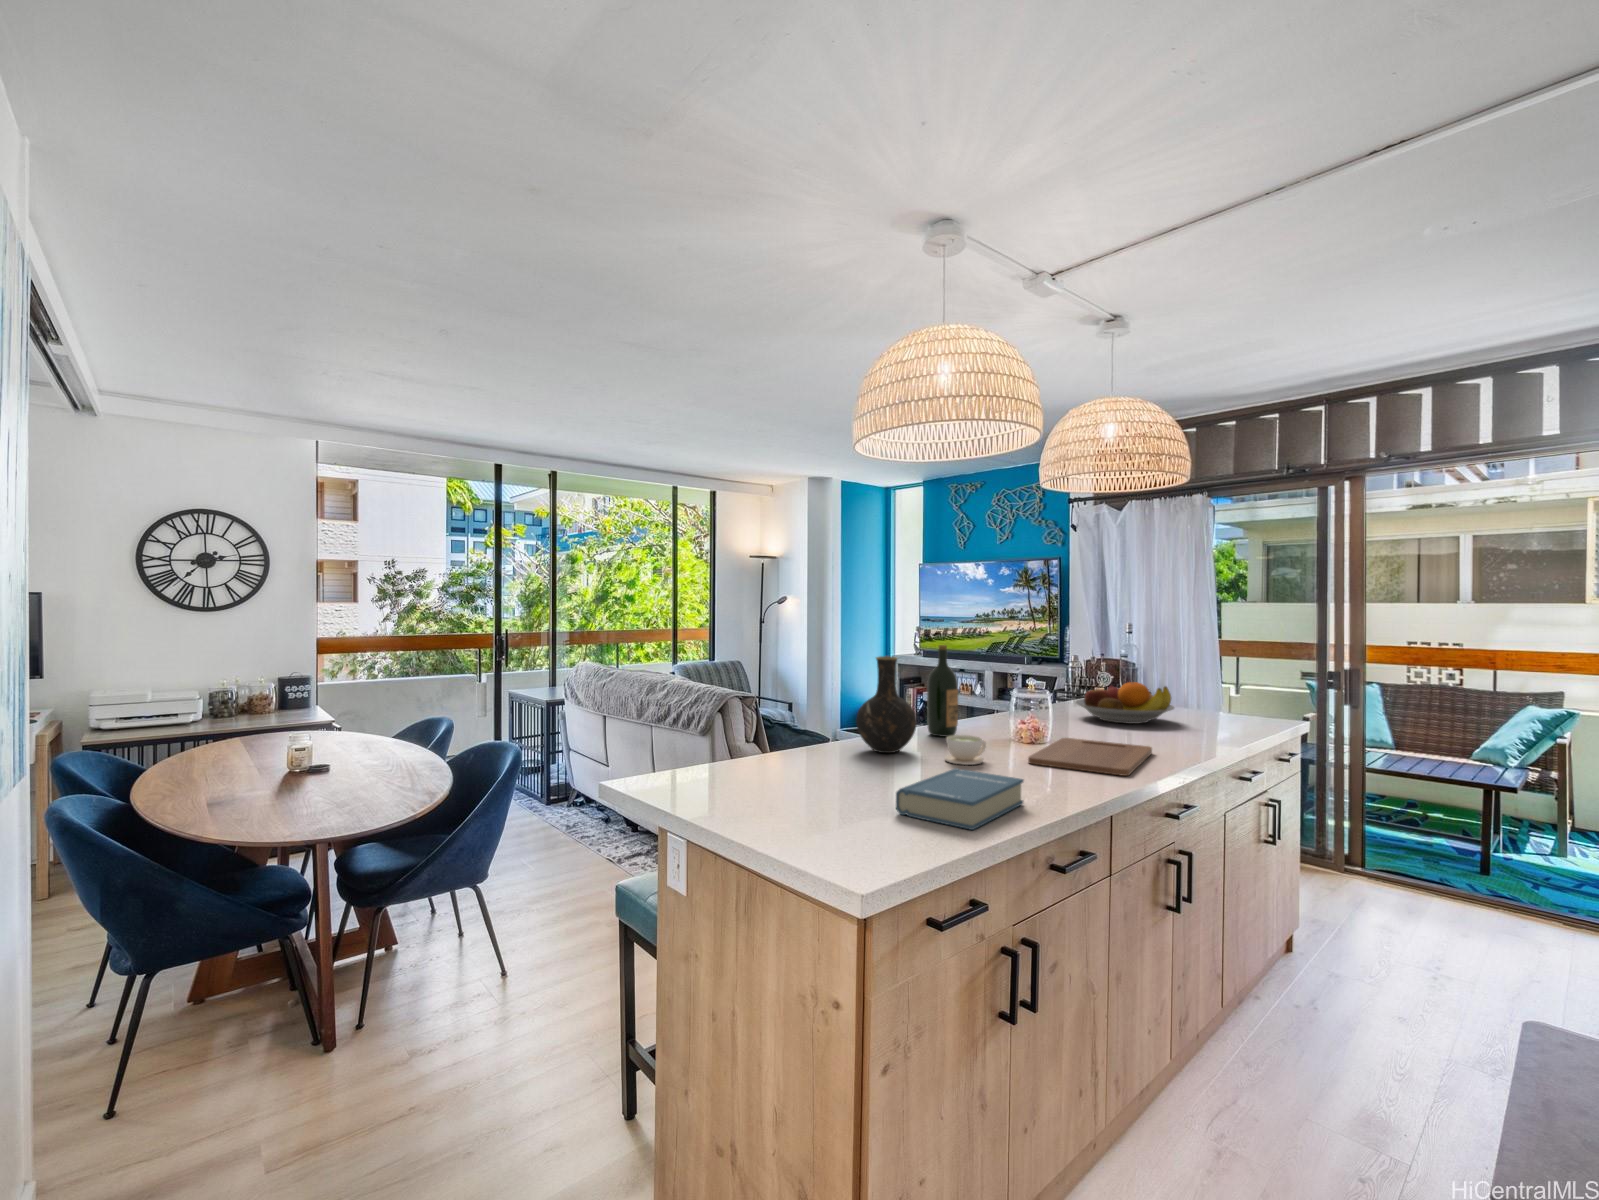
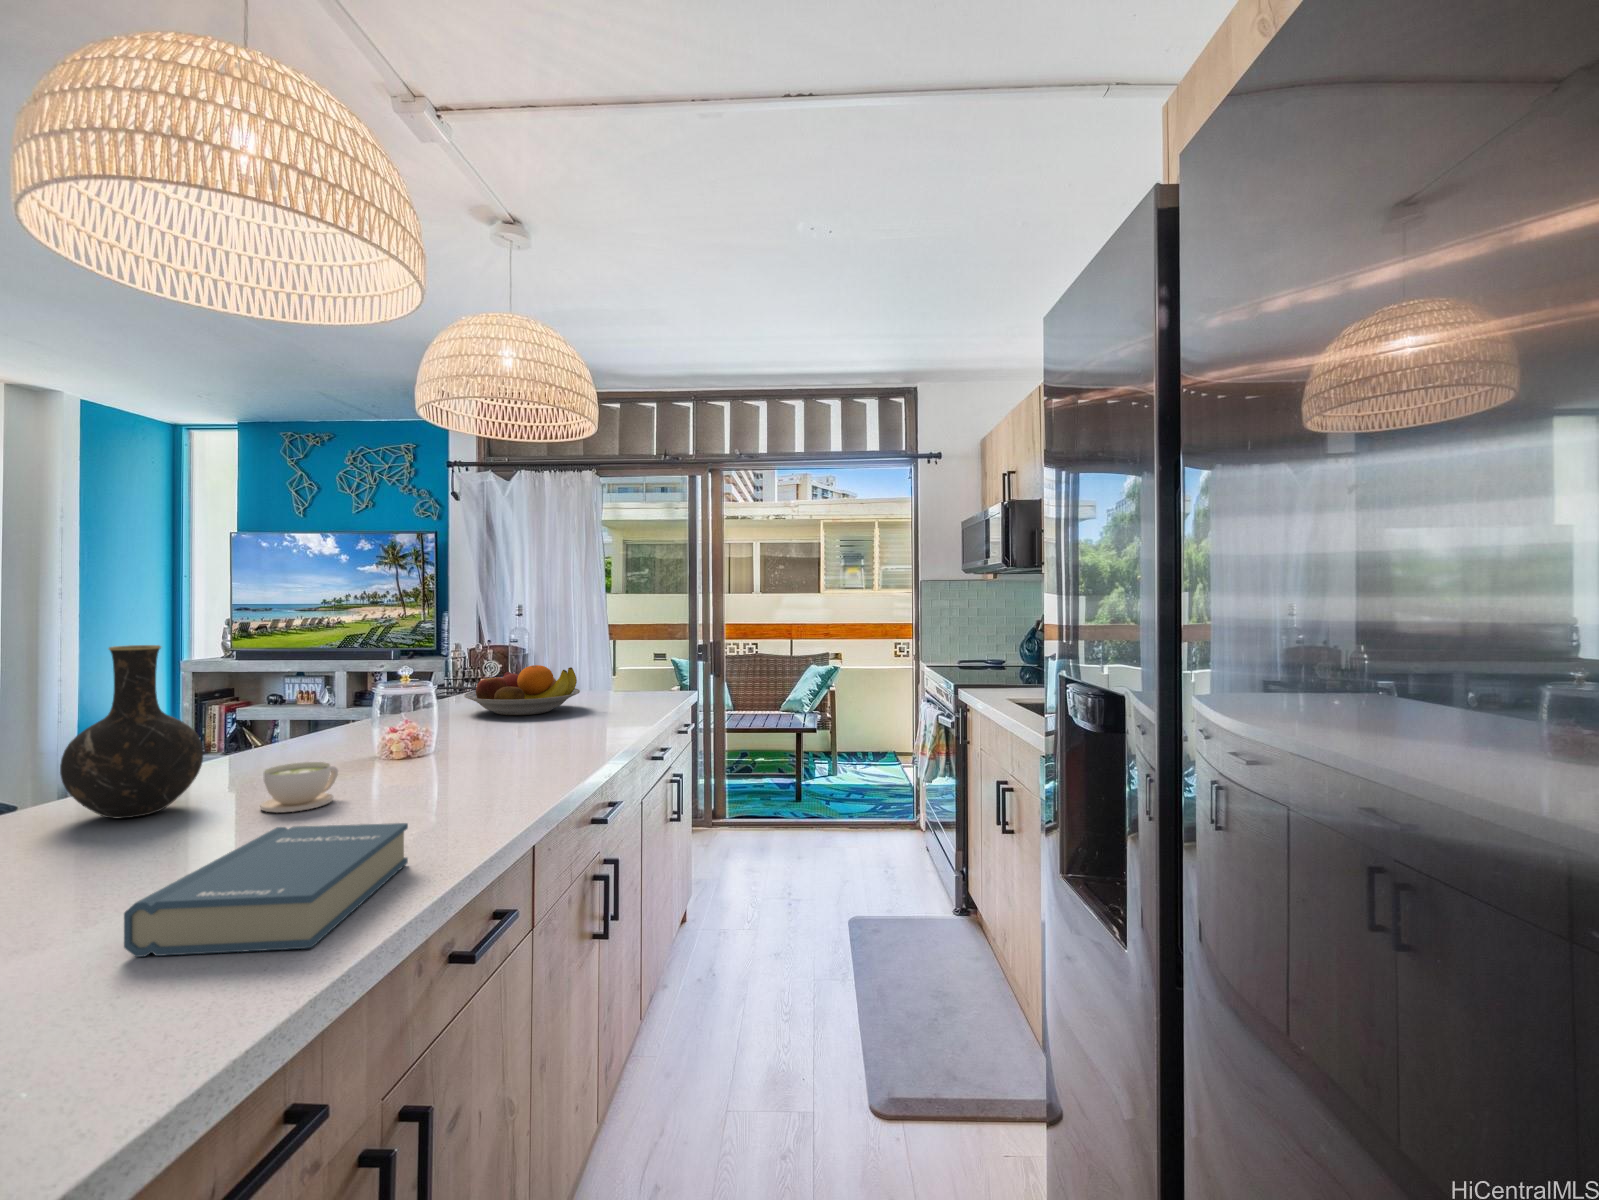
wine bottle: present [927,645,958,737] -> none [230,626,289,769]
cutting board: present [1028,738,1152,776] -> none [408,739,569,789]

